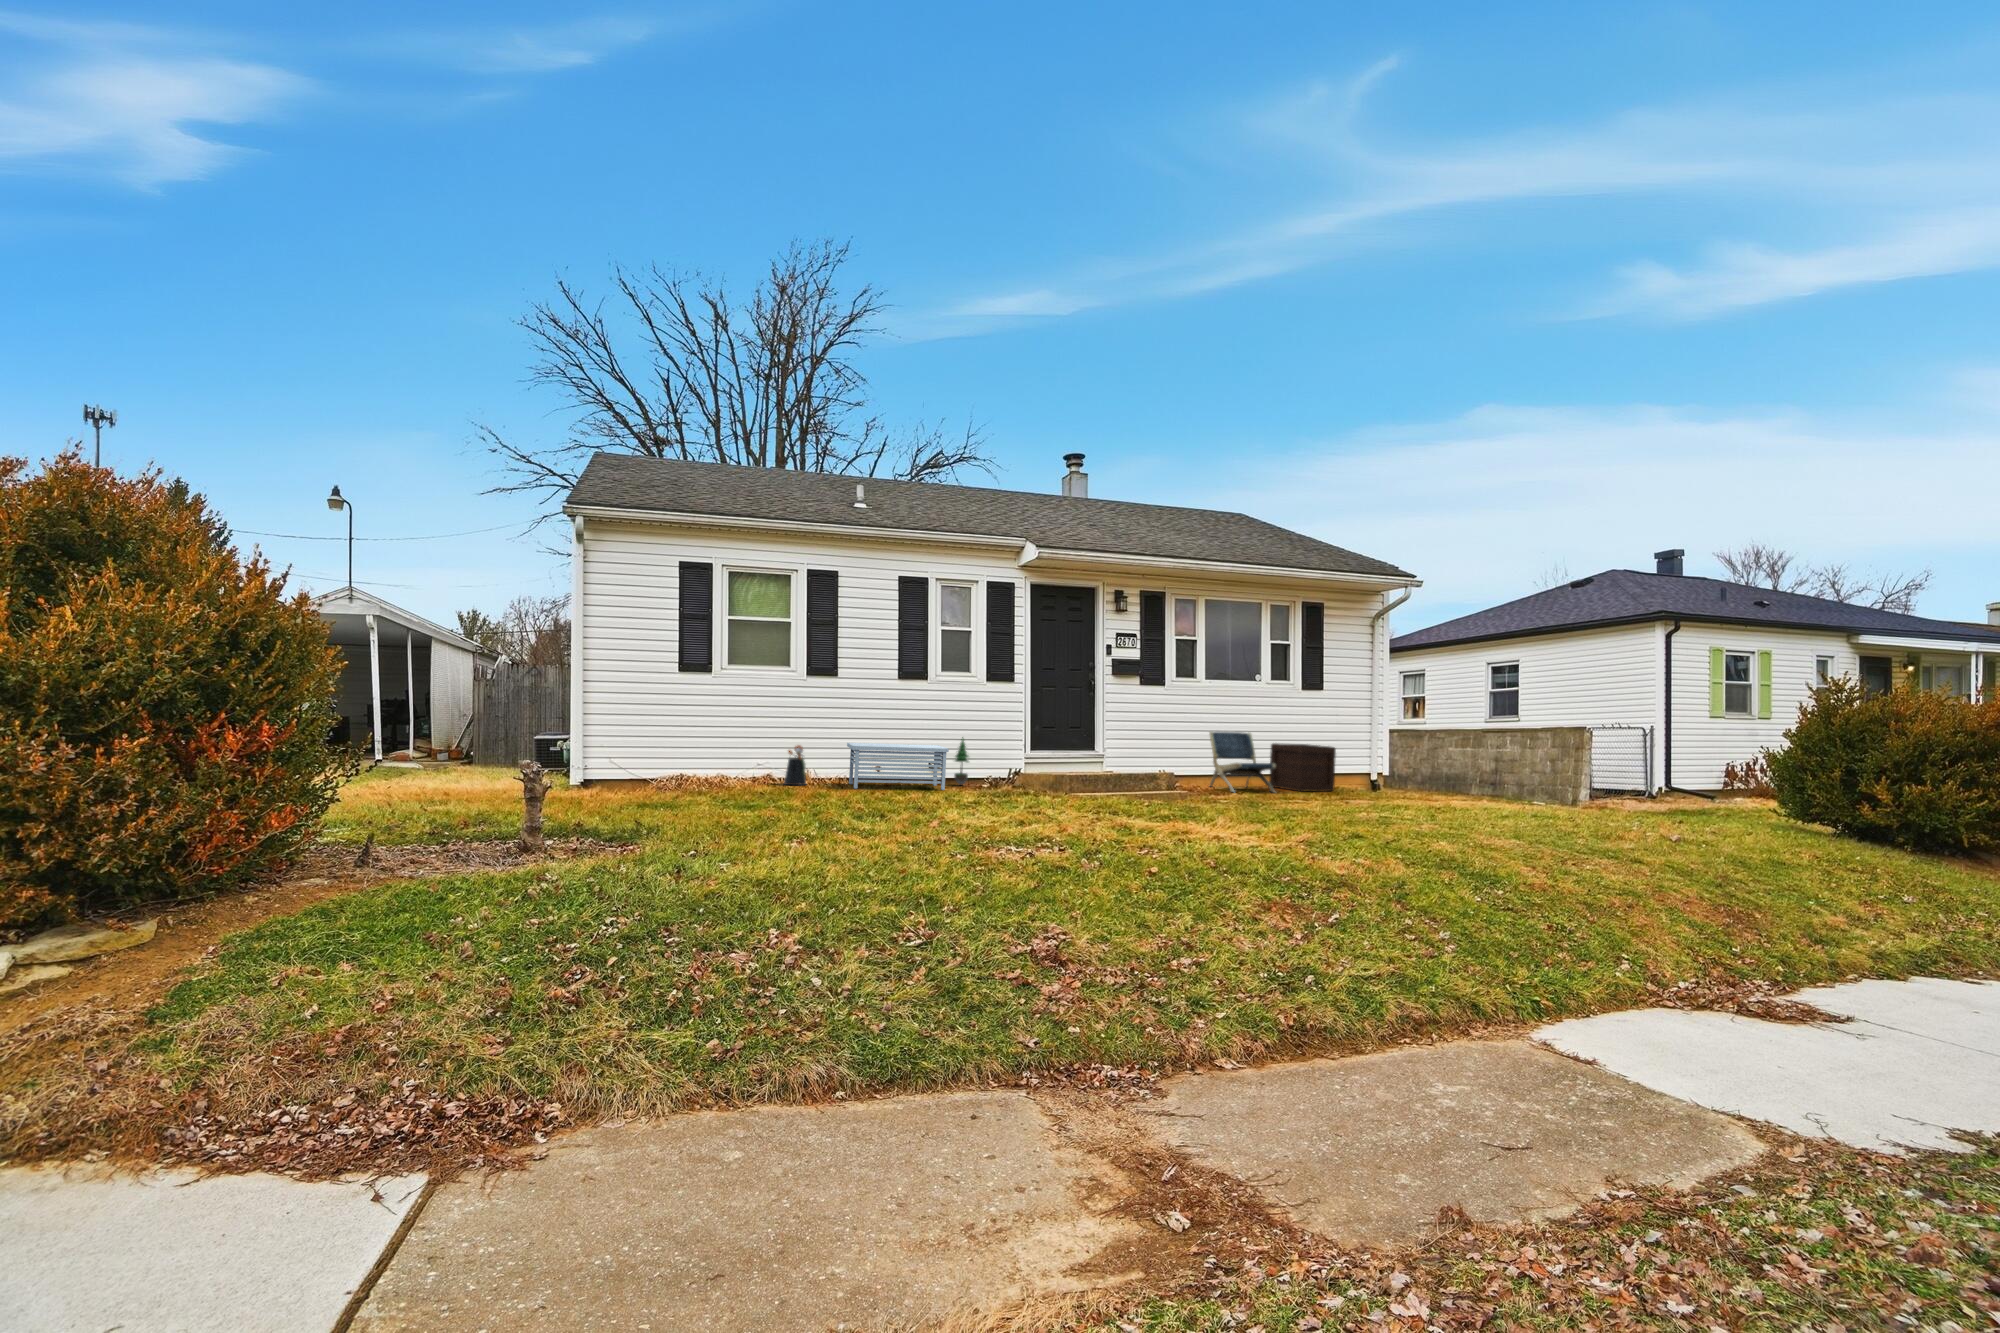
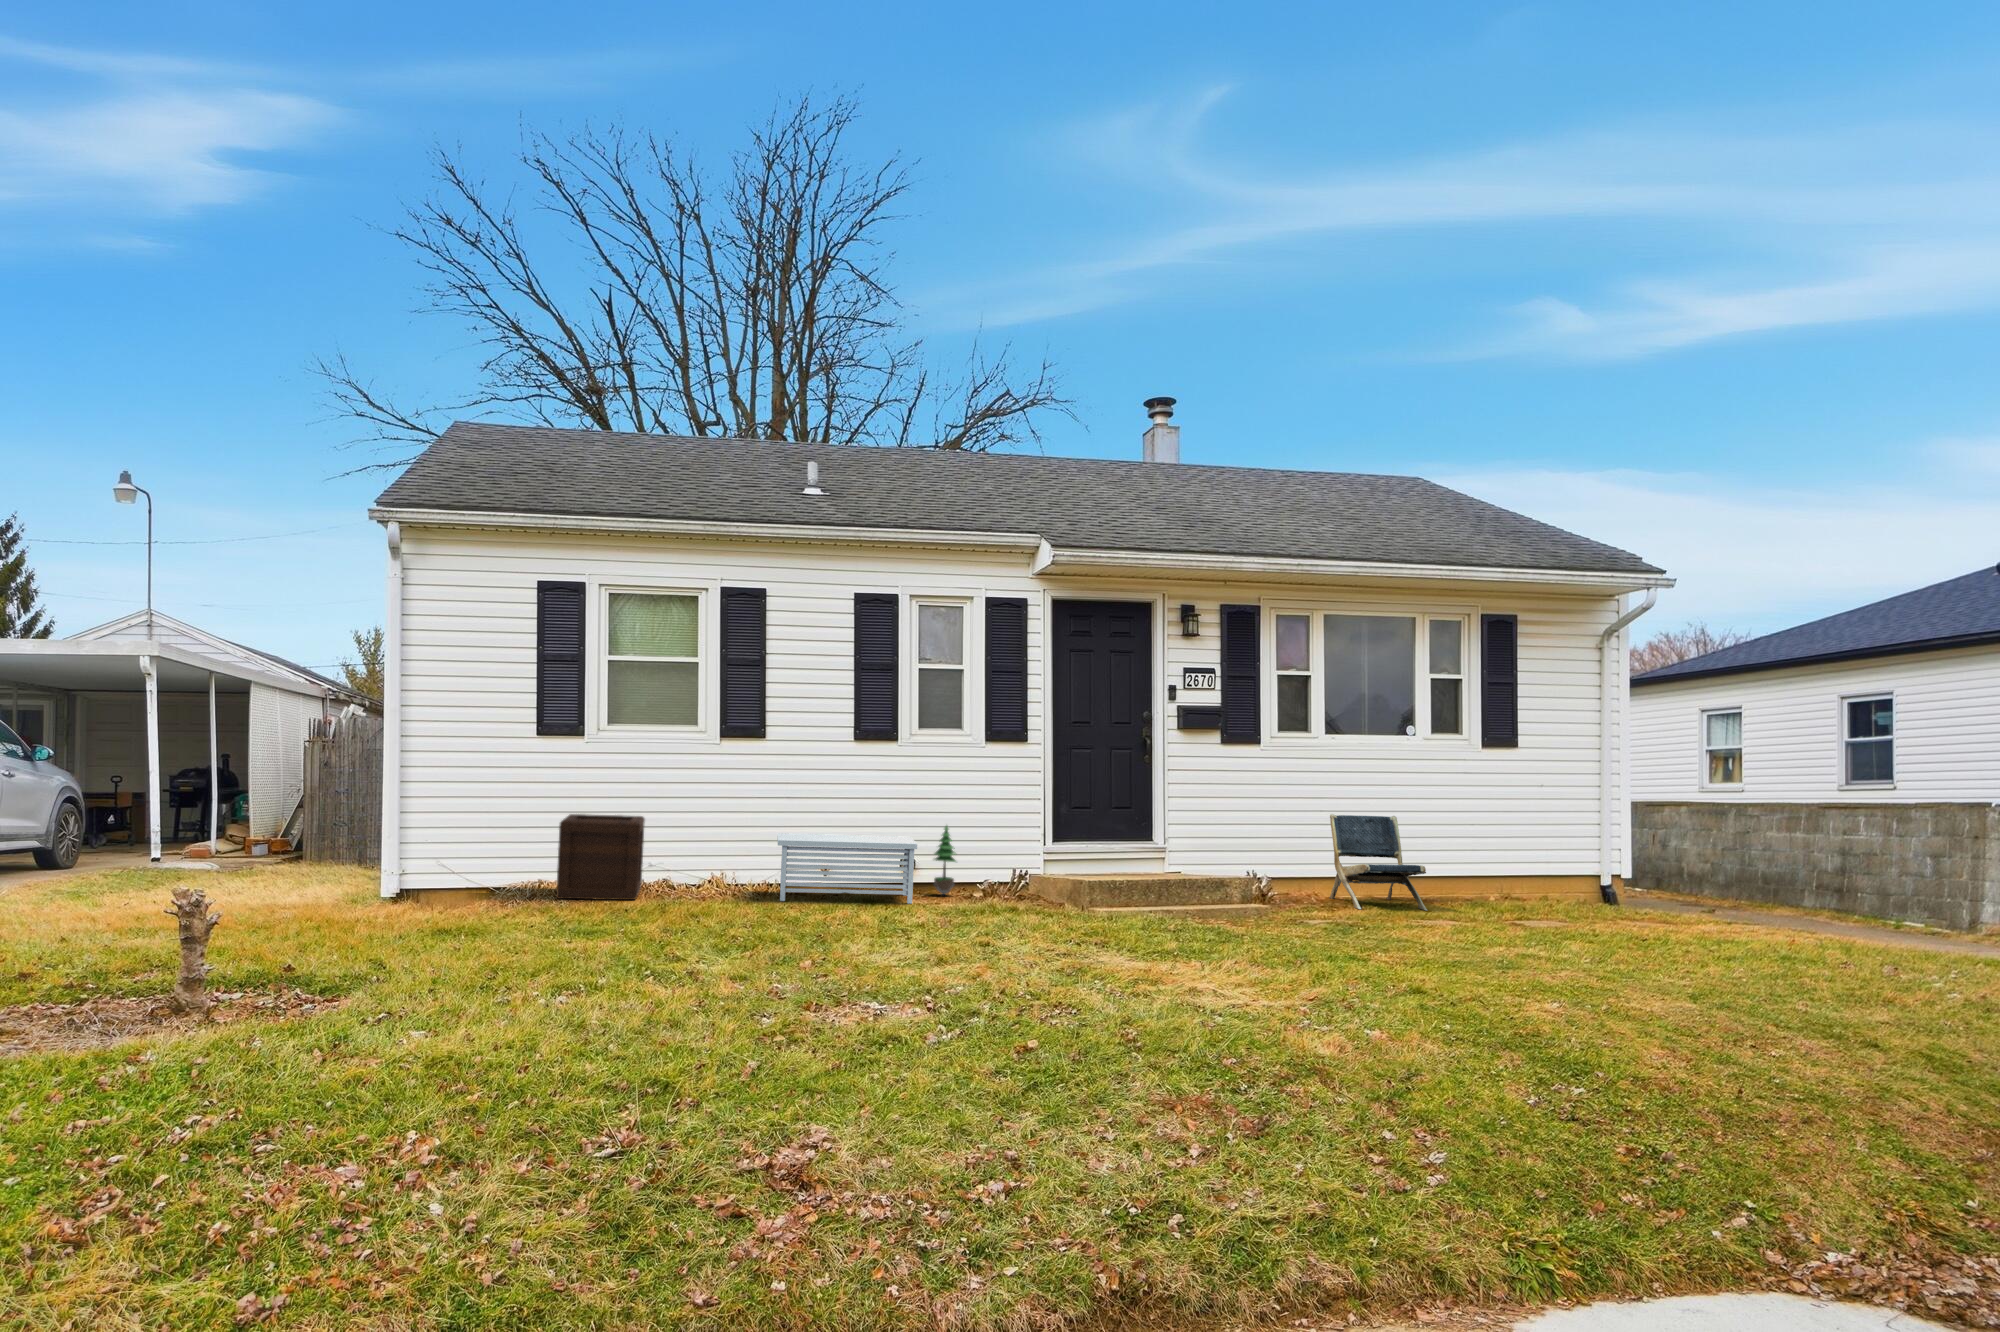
wooden crate: present [1269,743,1336,792] -> present [556,814,645,900]
watering can: present [784,745,807,785] -> none [684,836,718,895]

